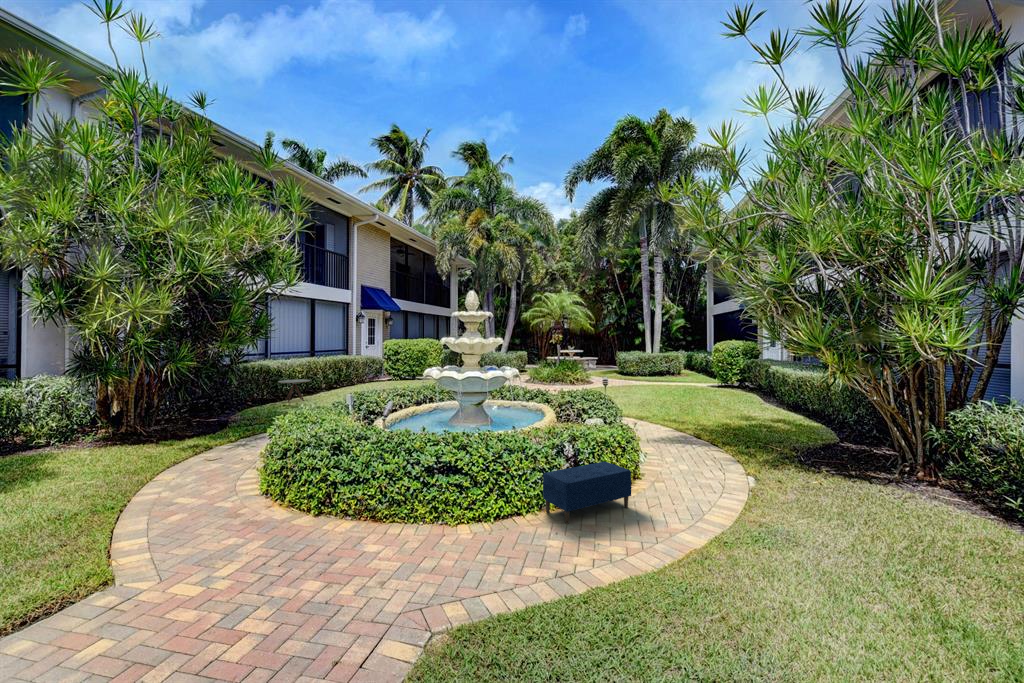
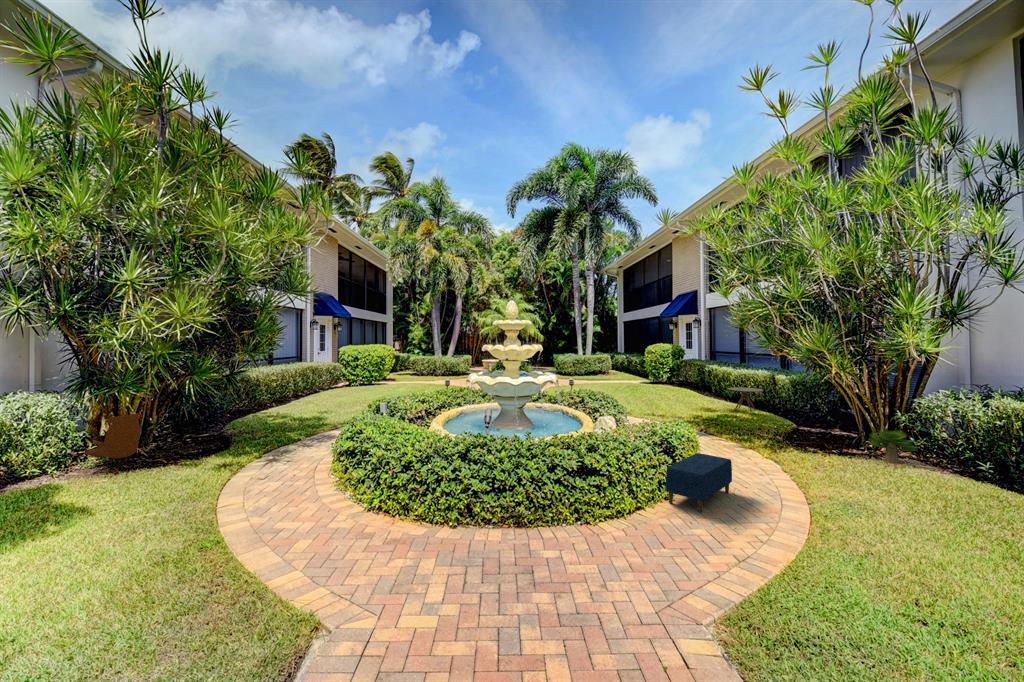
round table: present [279,379,310,402] -> present [728,387,763,412]
lounge chair: none [106,397,143,446] -> present [85,413,141,474]
potted plant: none [866,449,932,494] -> present [869,430,916,463]

